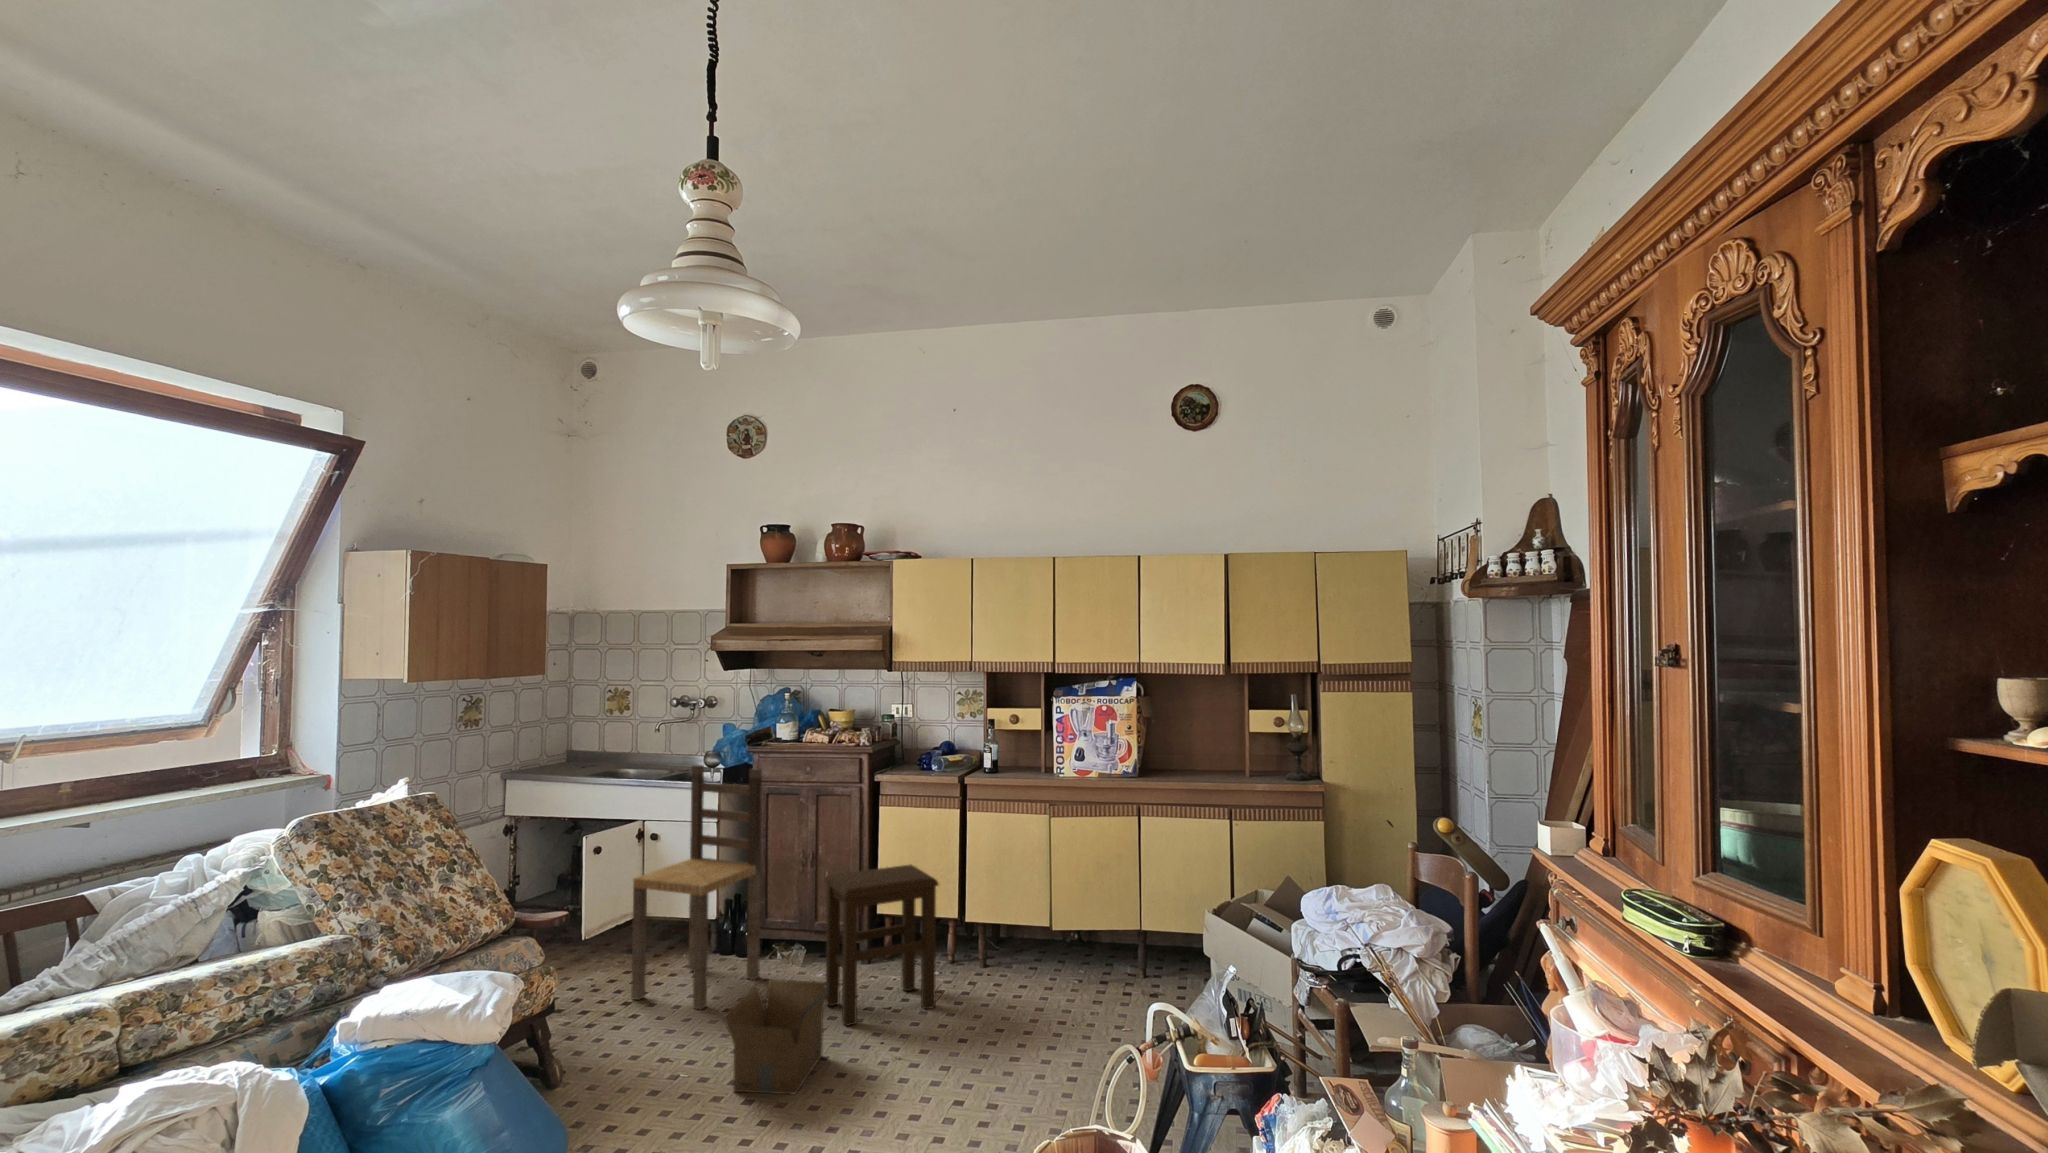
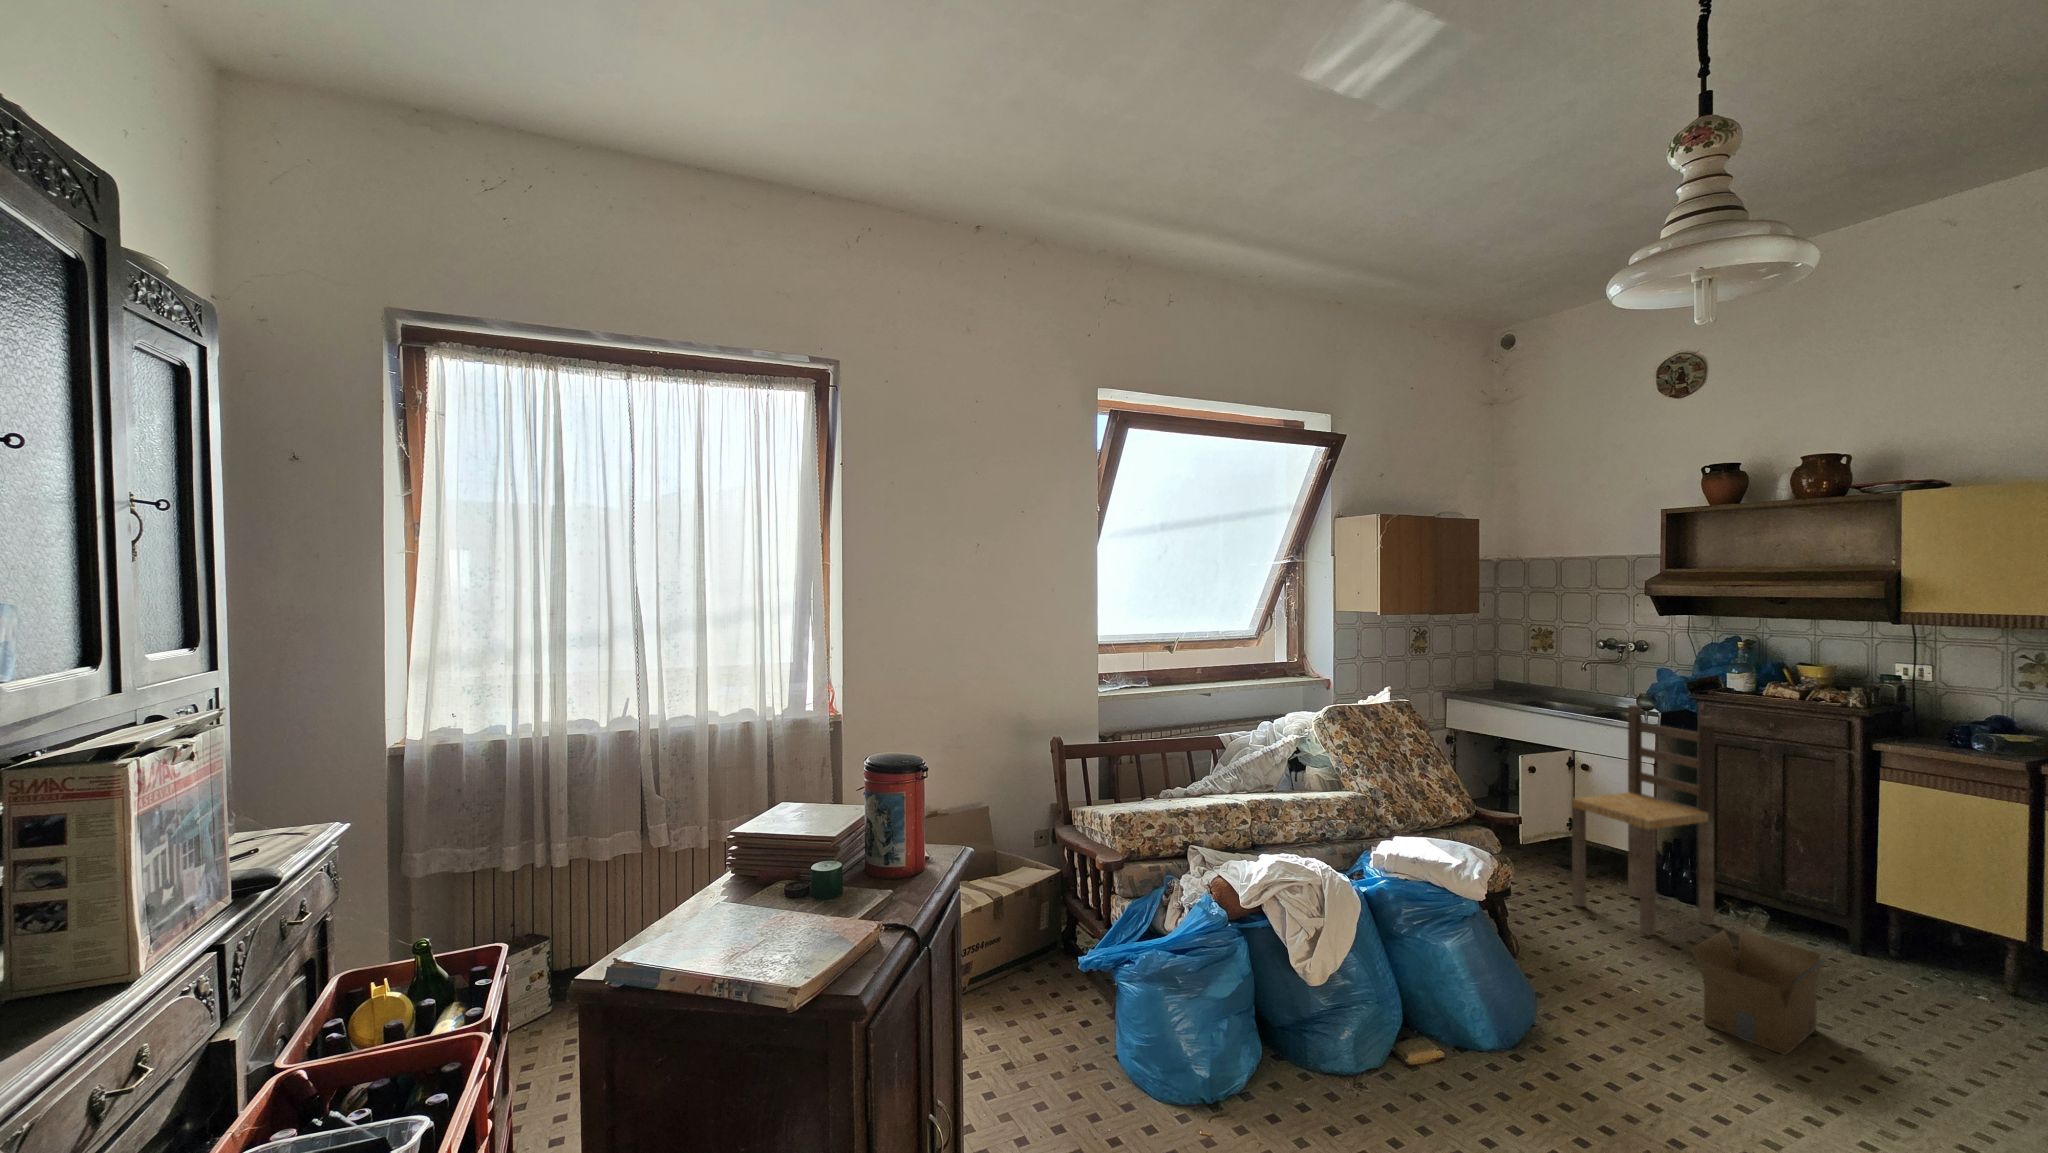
stool: present [825,865,938,1026] -> none [1808,842,2000,1034]

